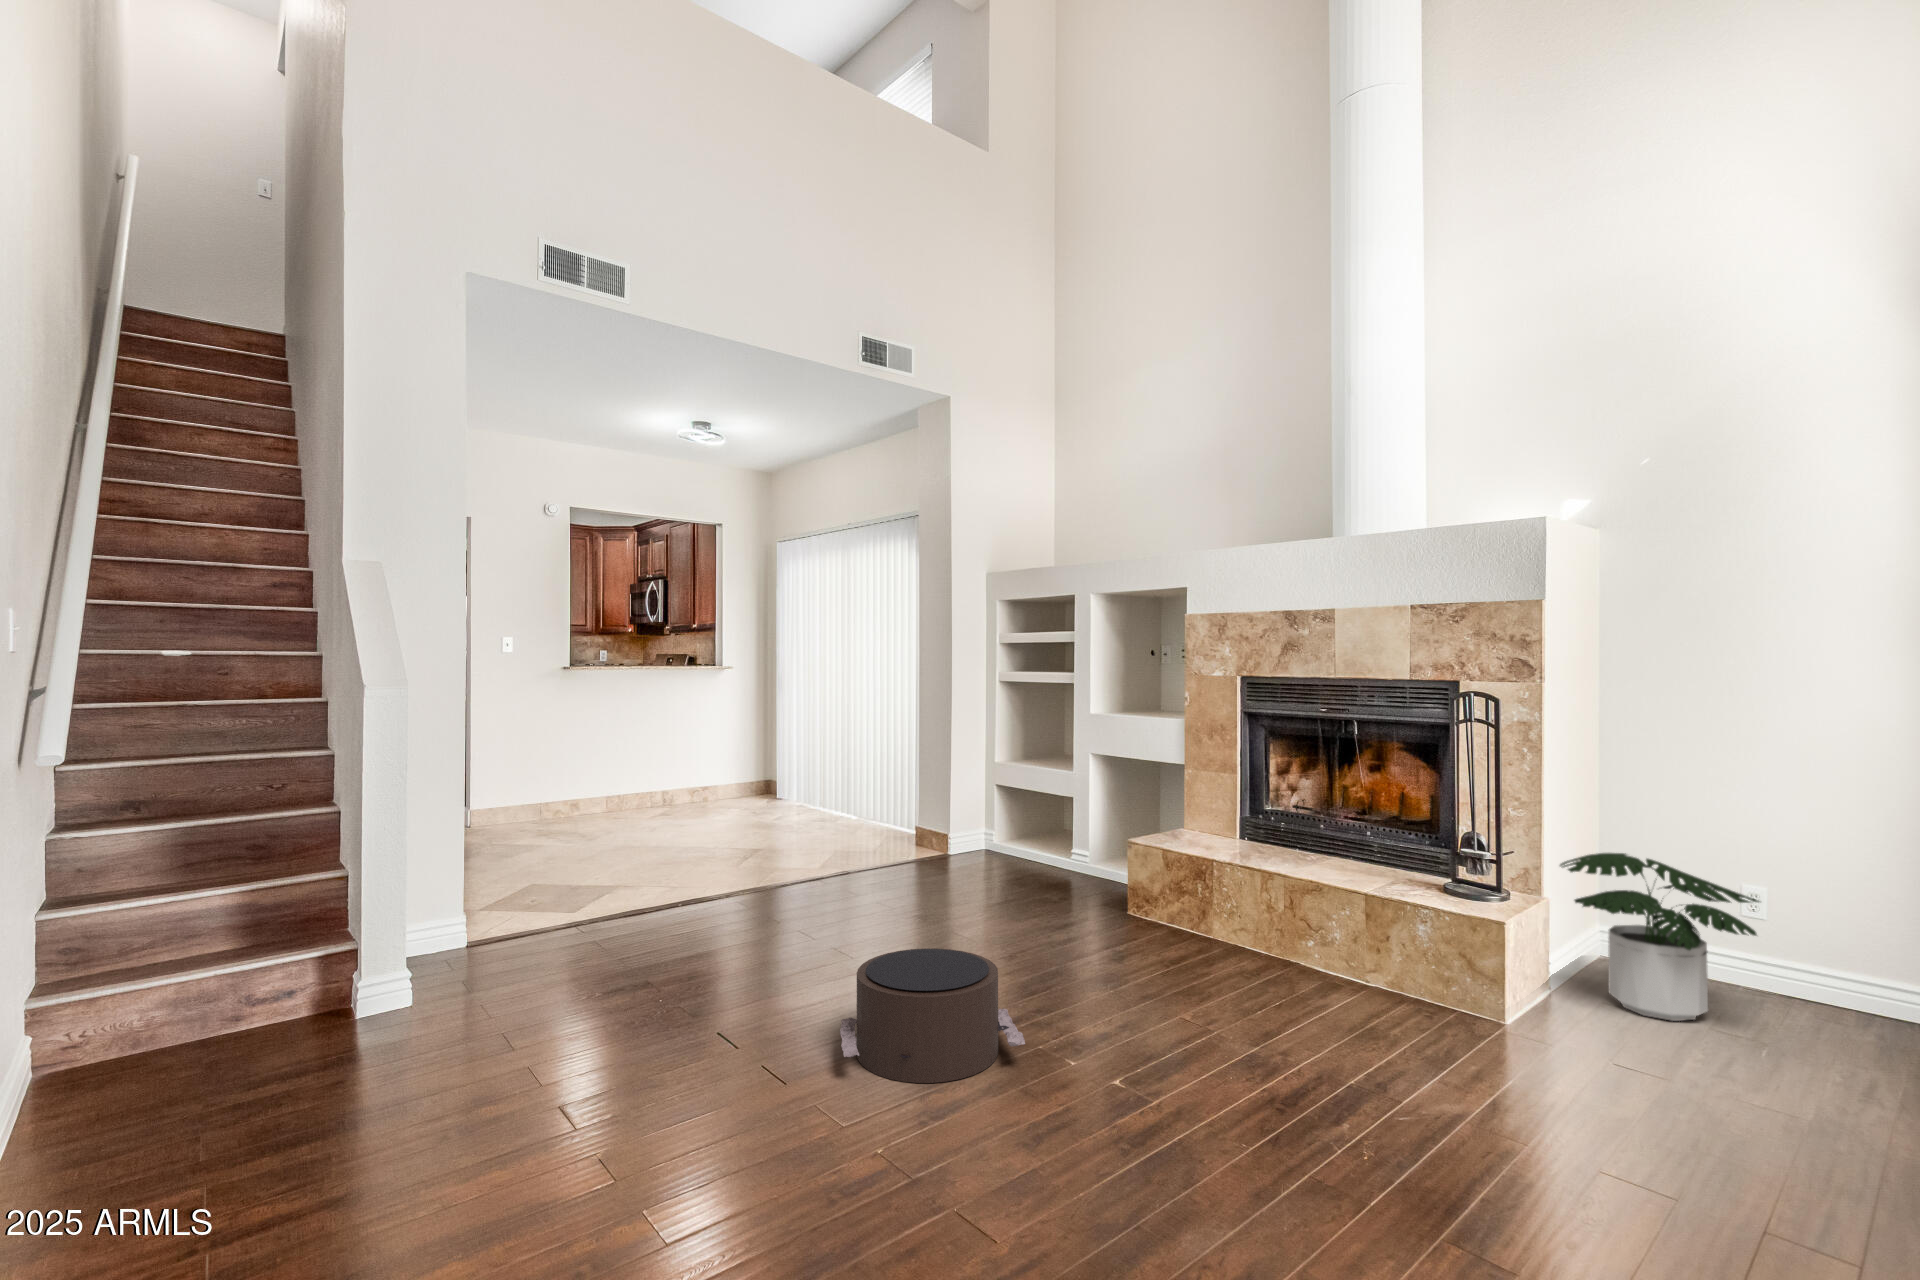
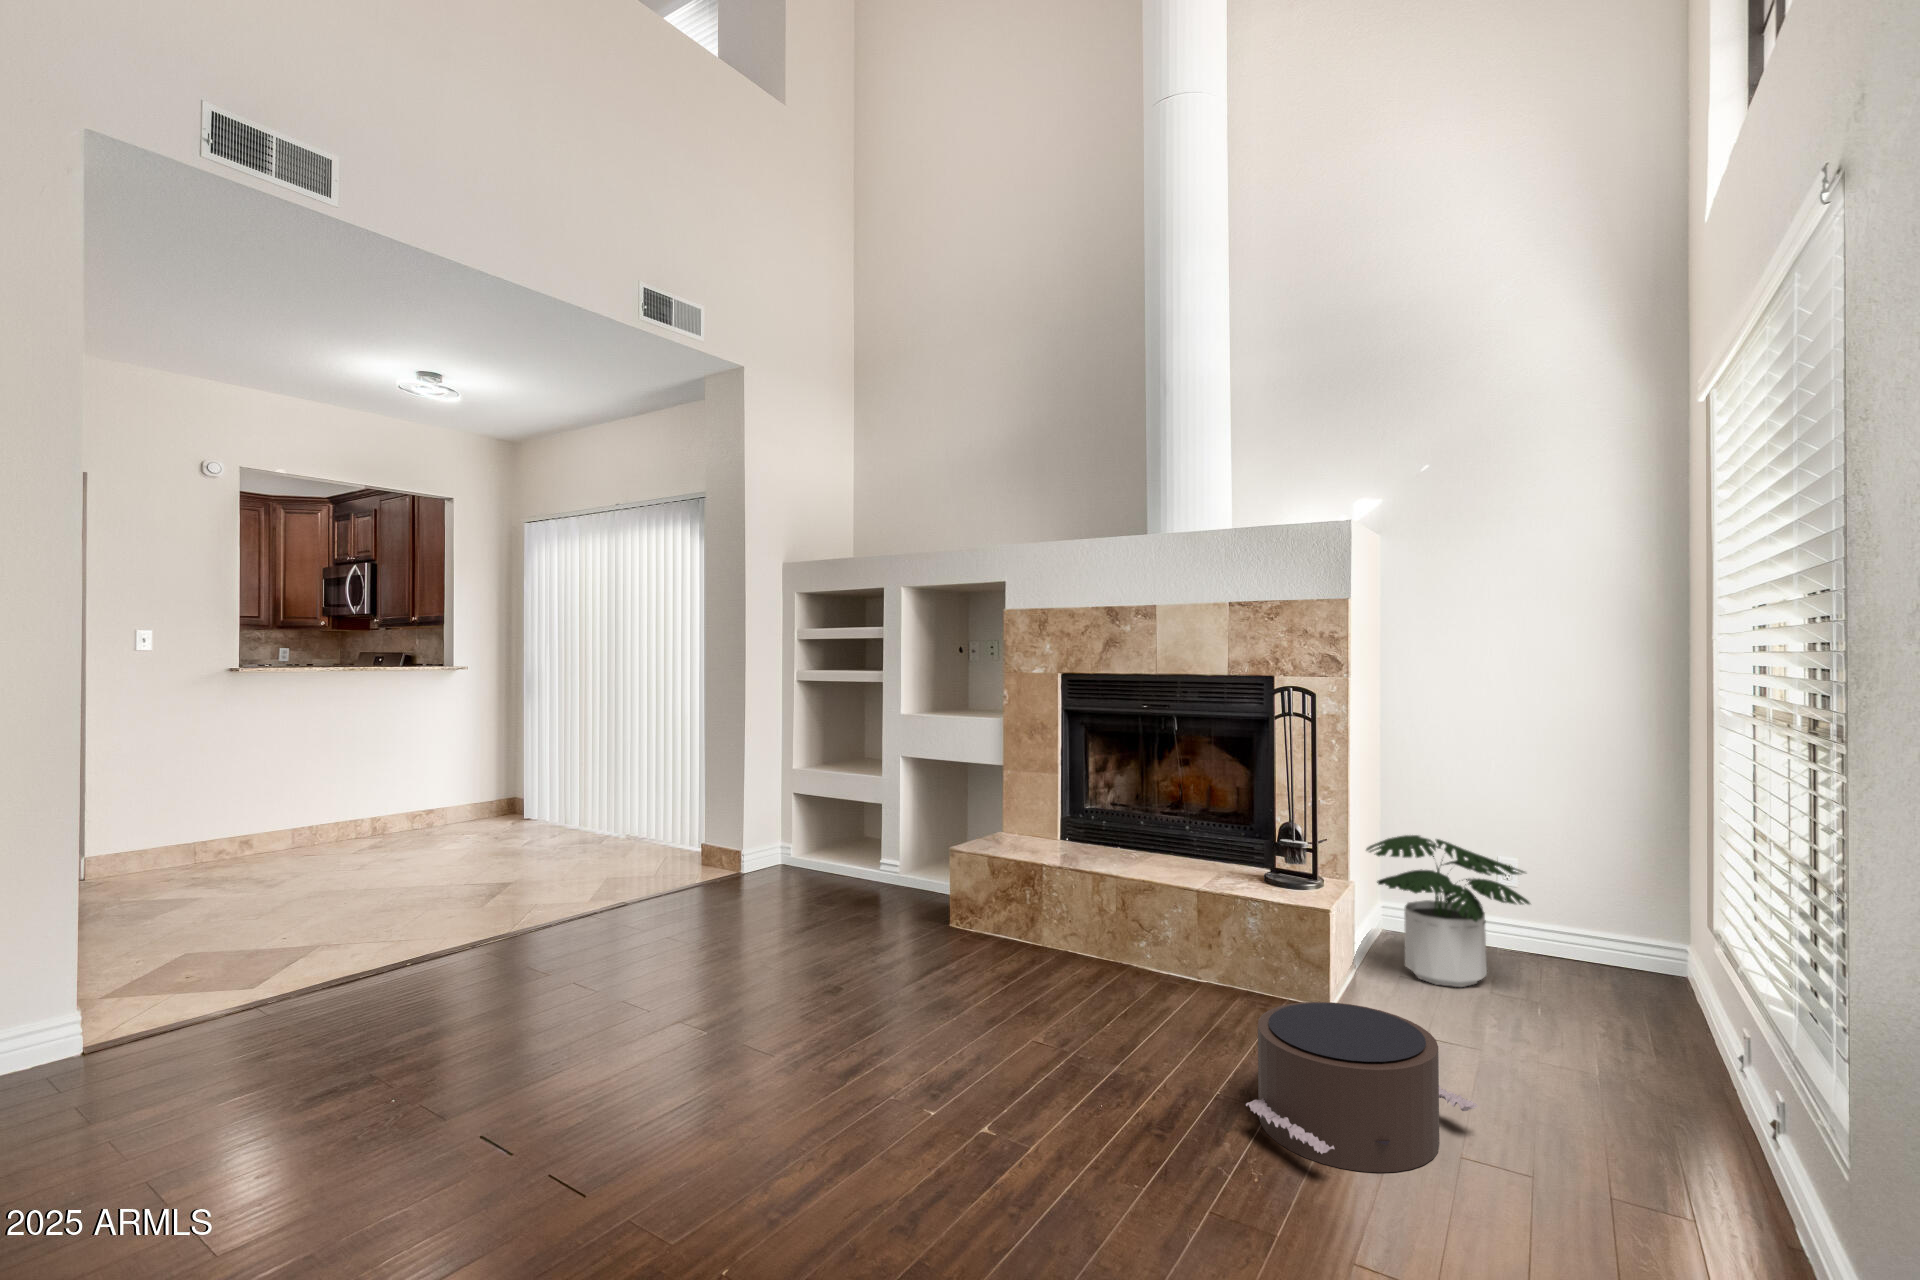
pouf: present [840,948,1025,1083] -> present [1246,1002,1478,1173]

